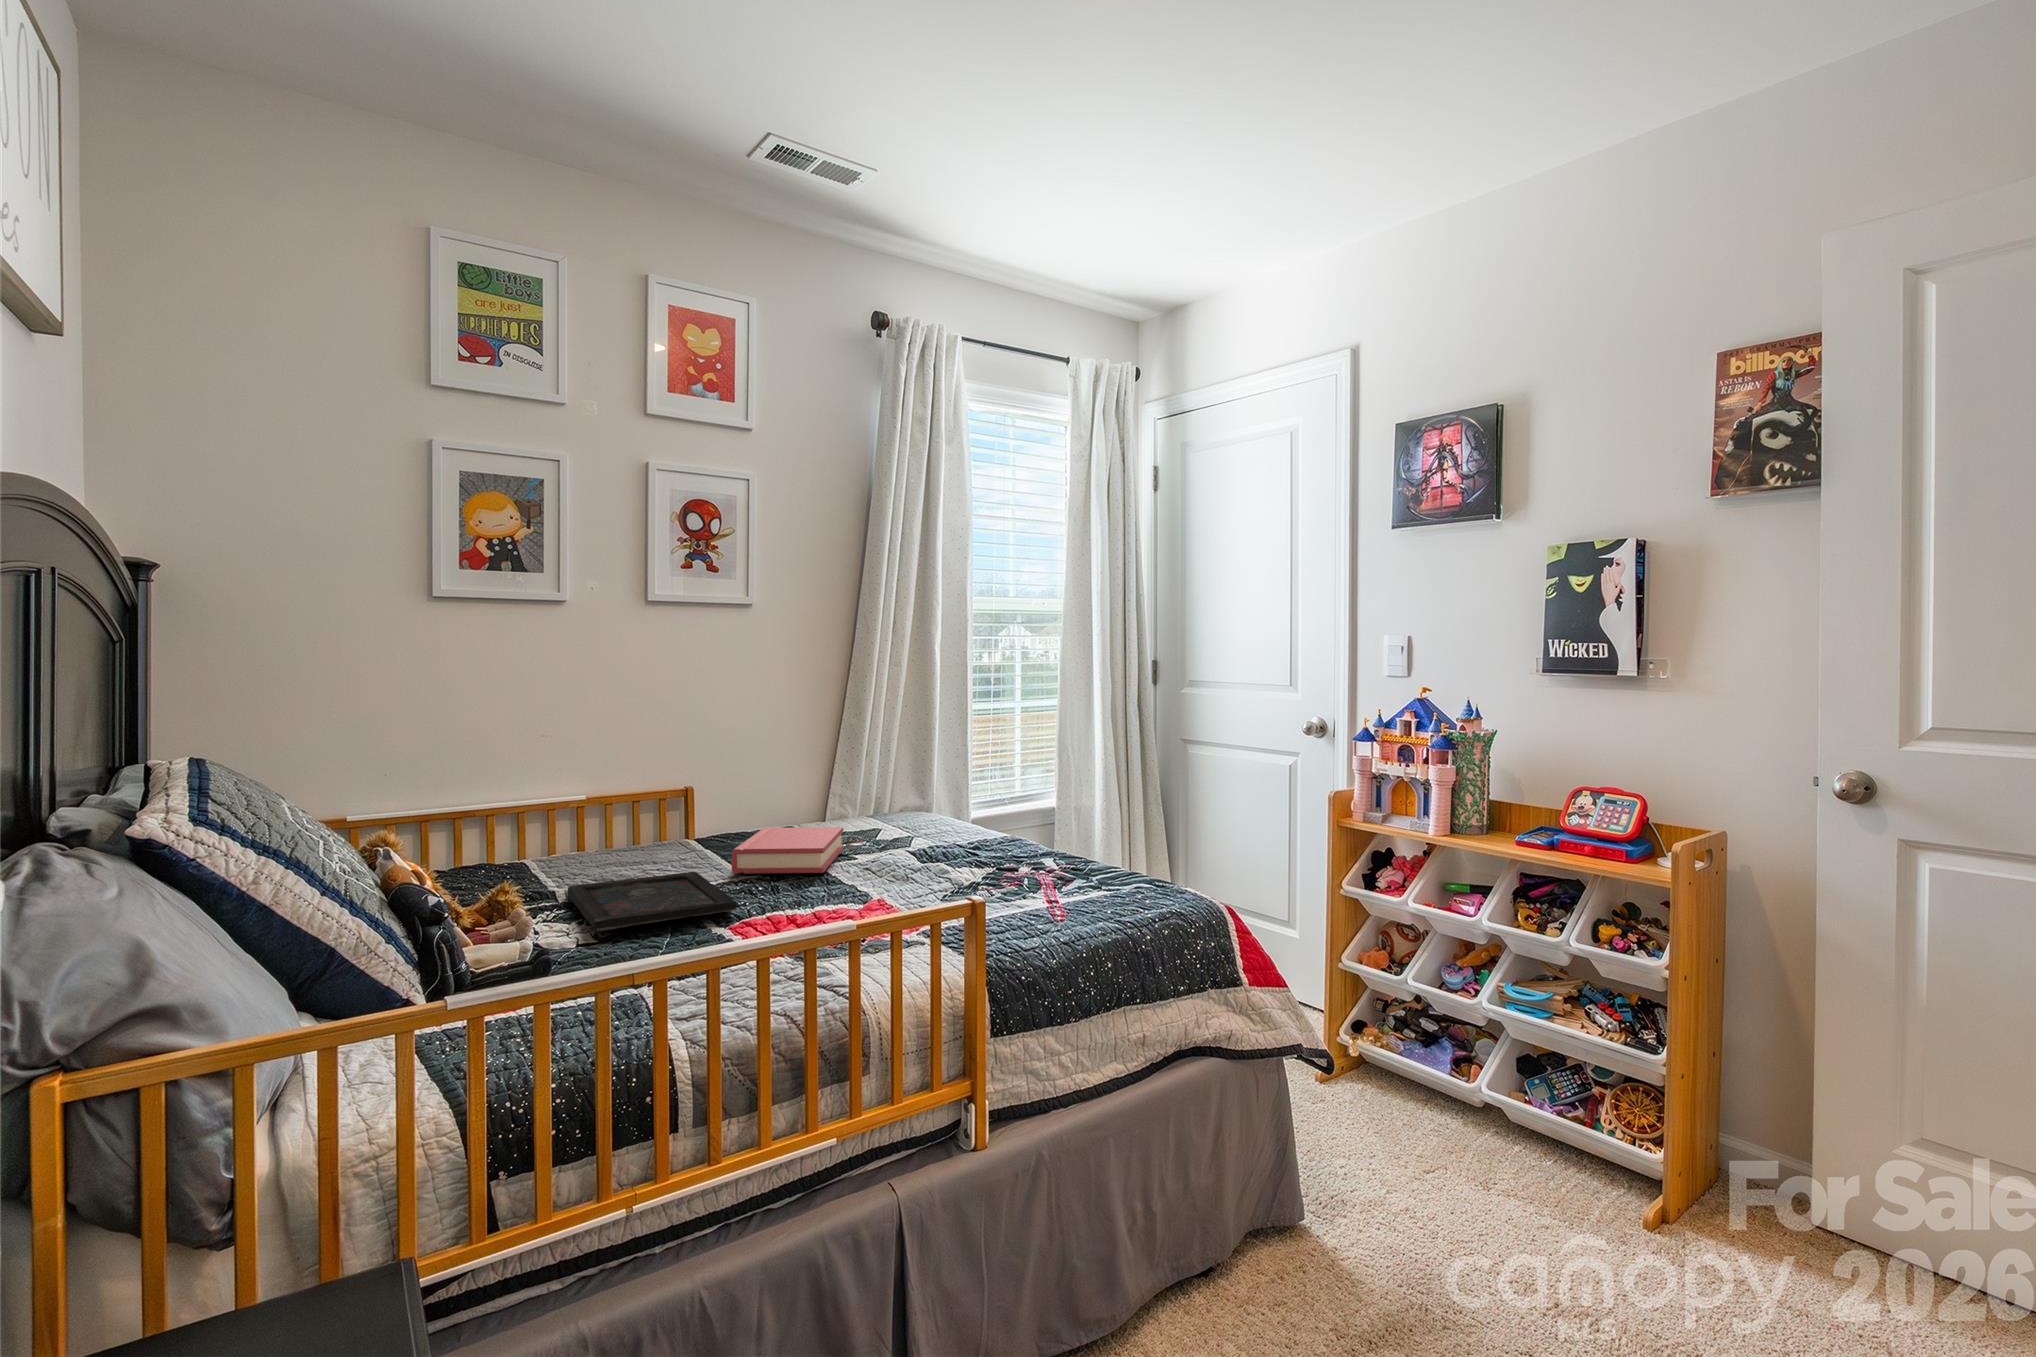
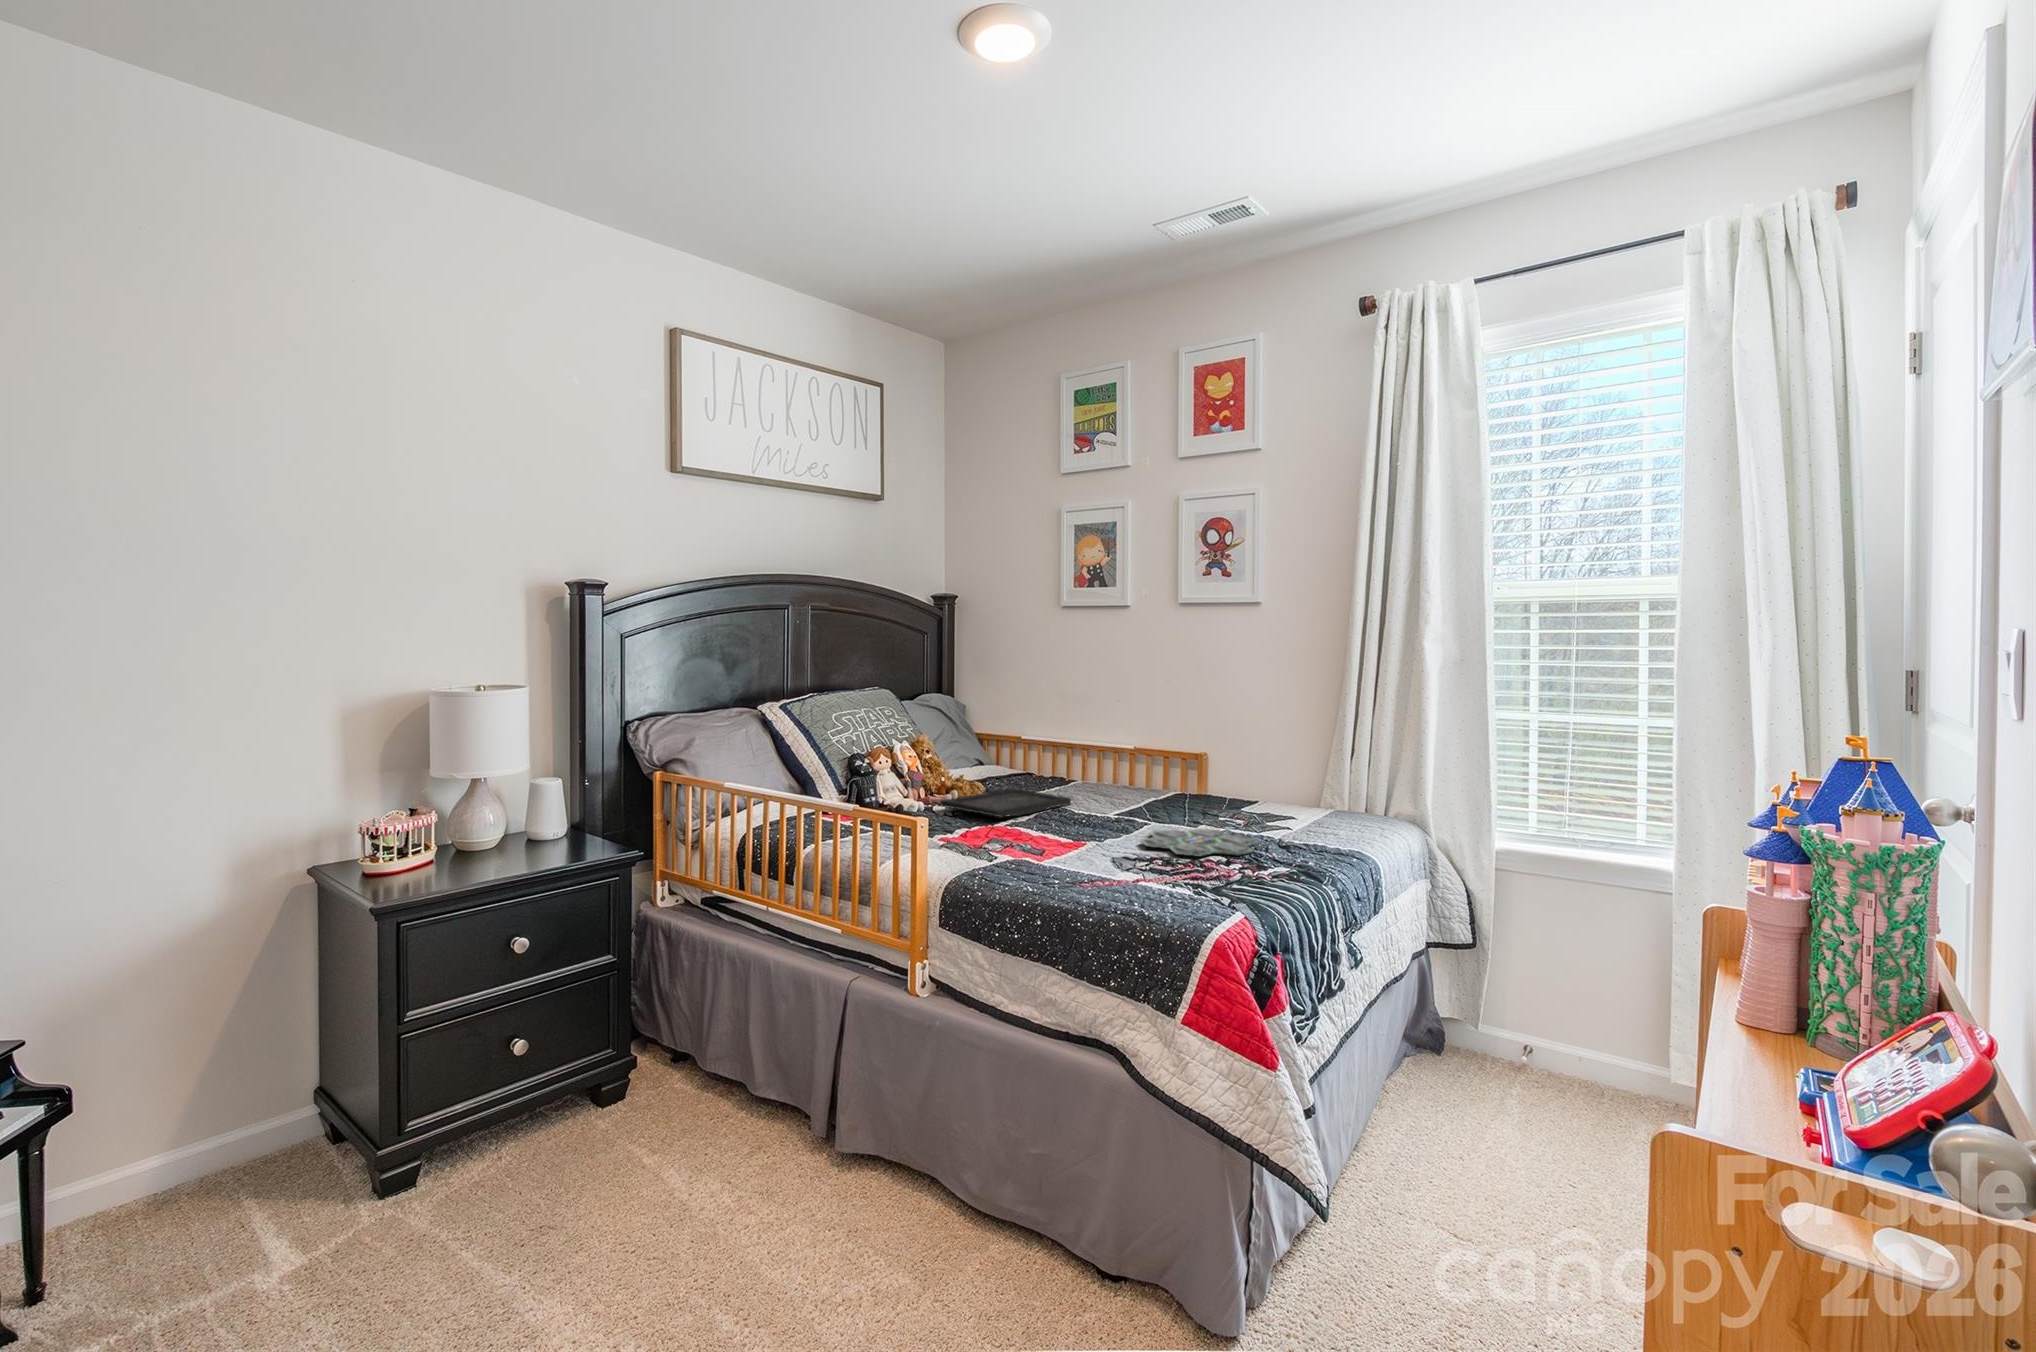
hardback book: present [732,827,843,873] -> none [1090,785,1203,819]
board game: none [901,849,1027,878] -> present [1141,829,1258,857]

